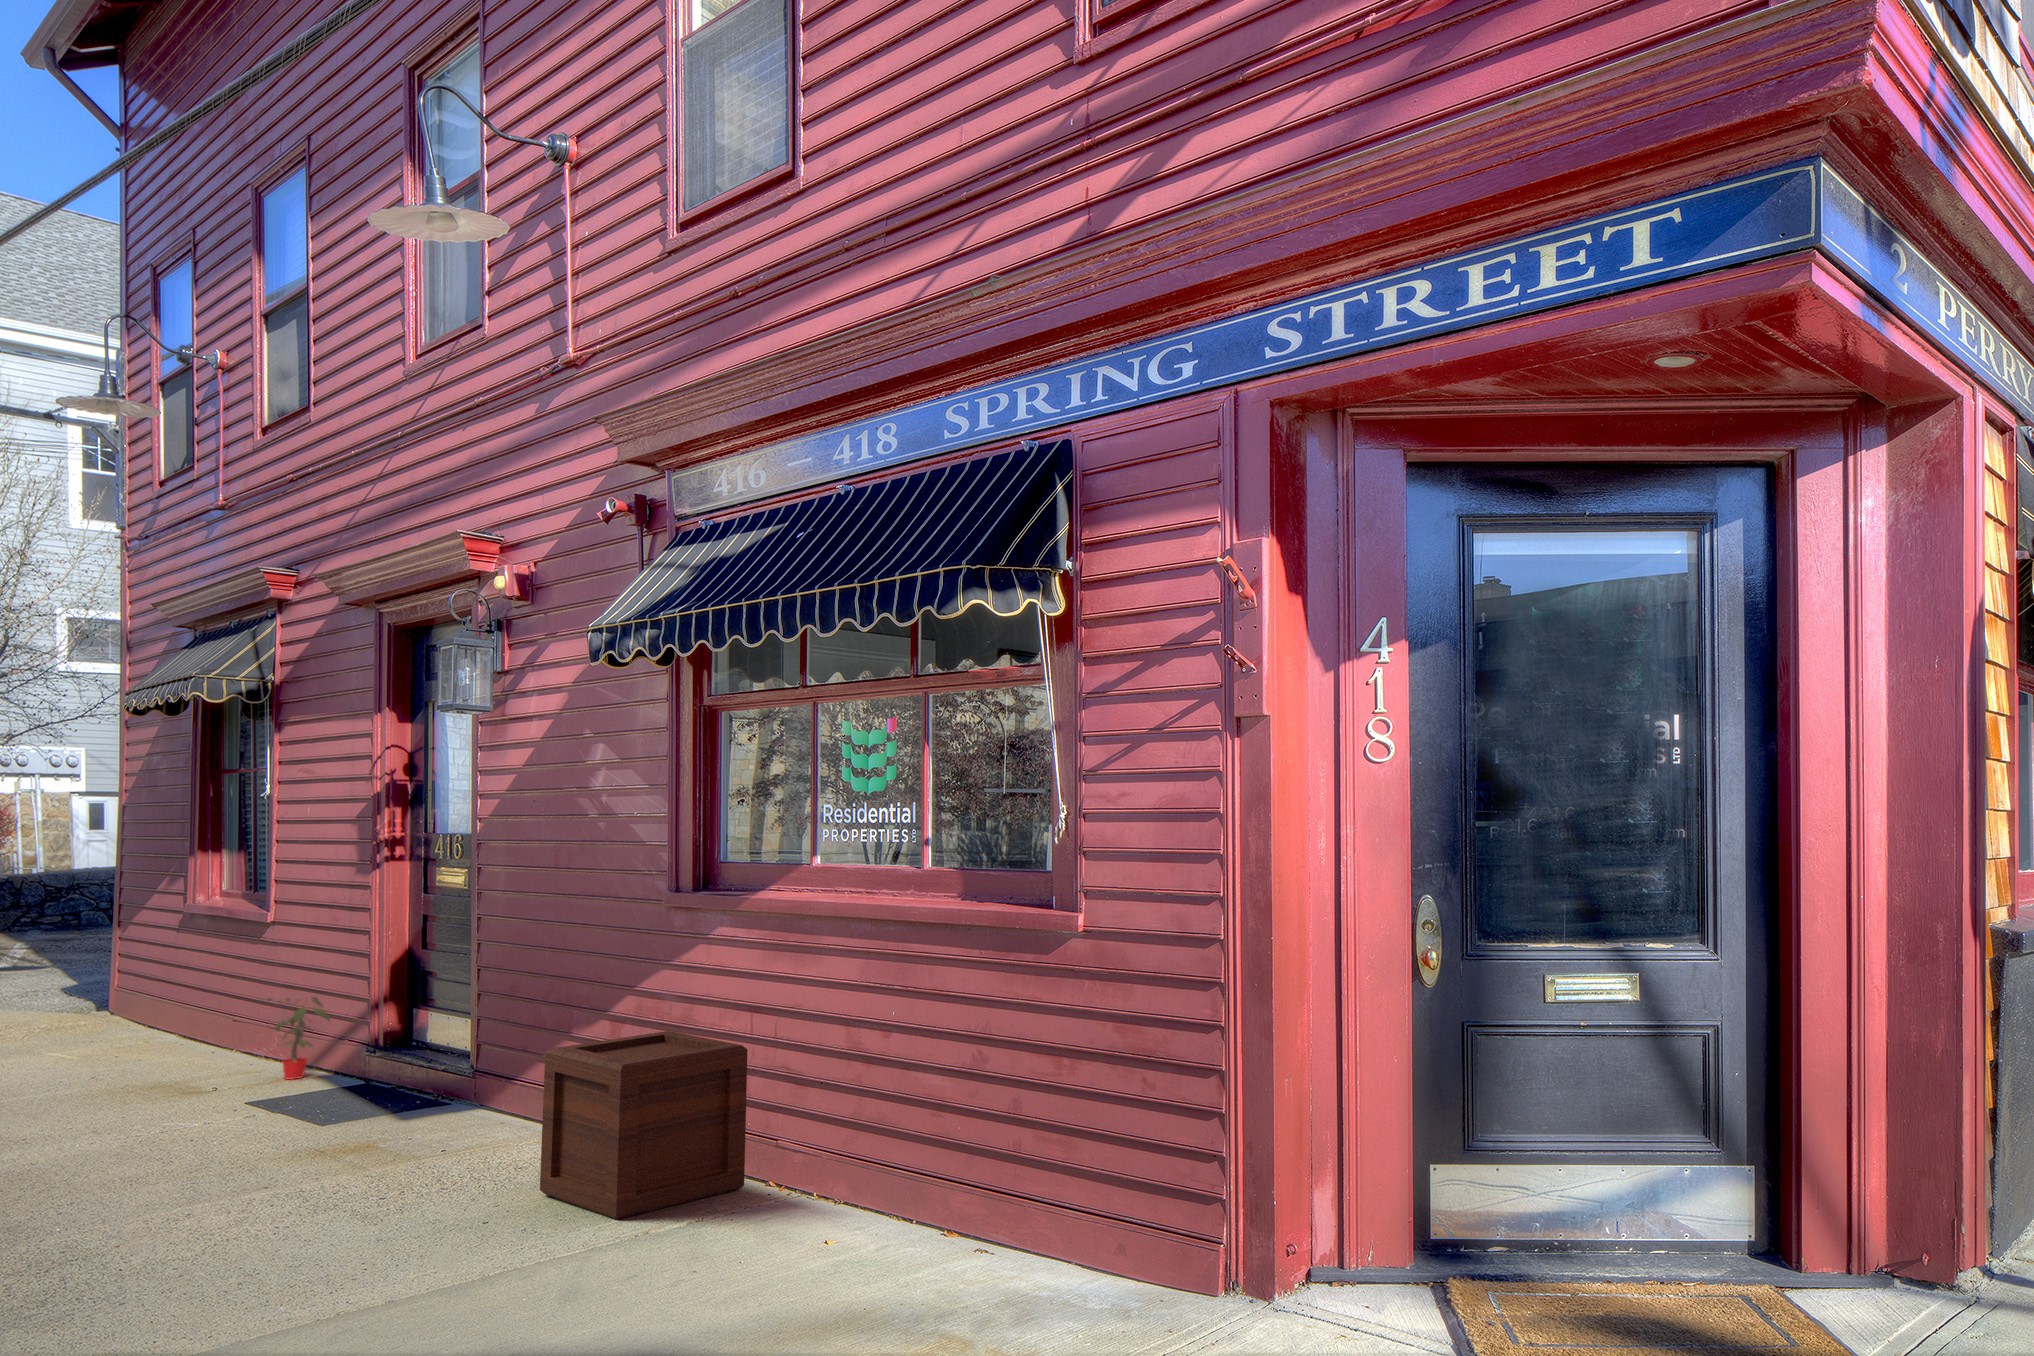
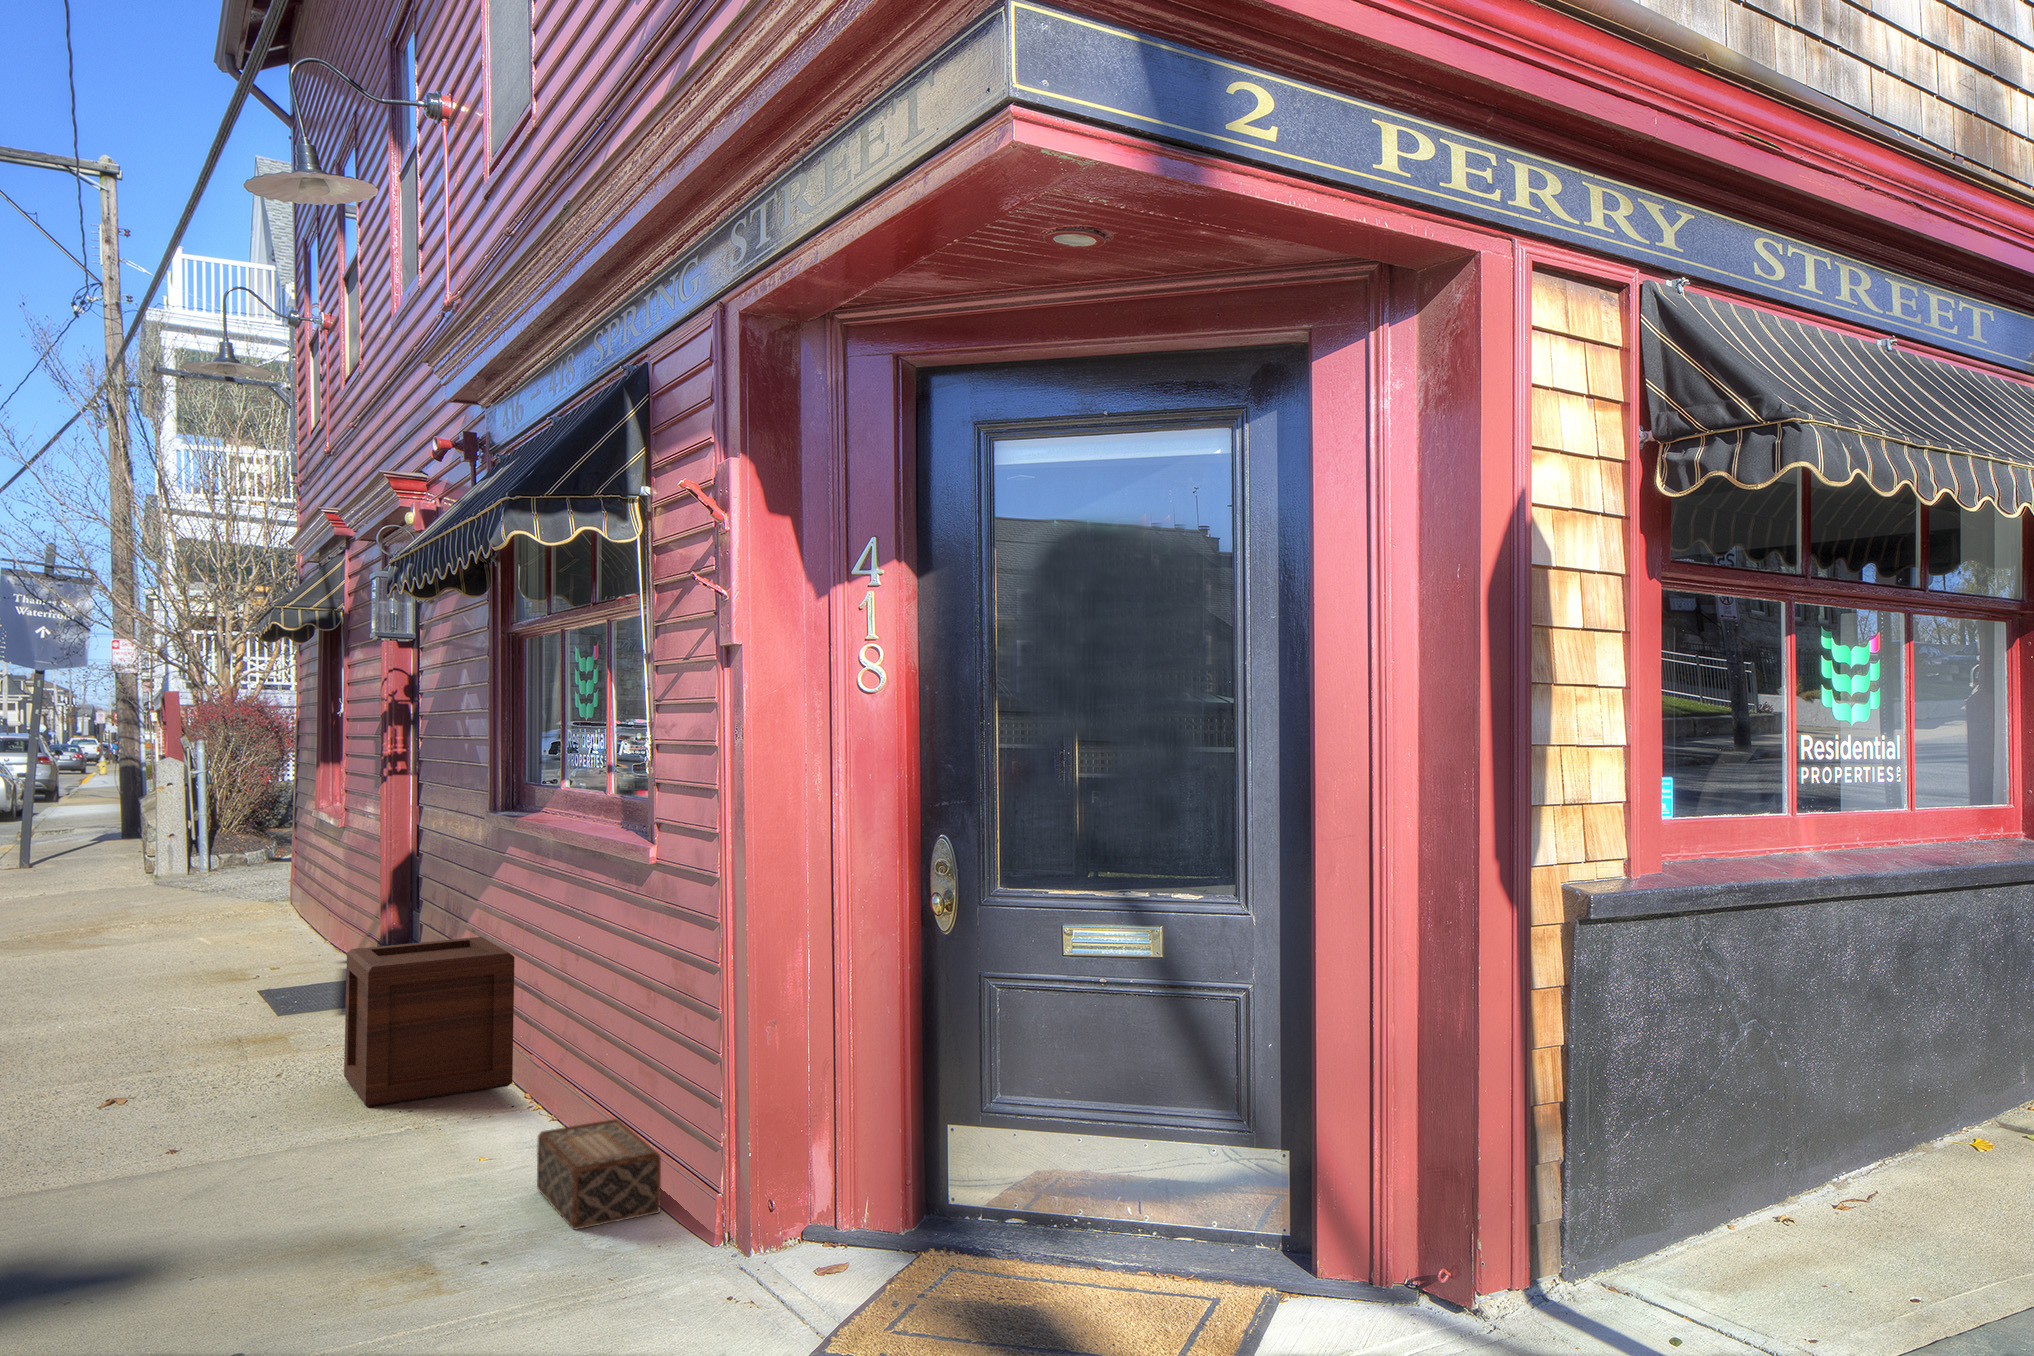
potted plant: present [268,998,330,1080] -> none [300,894,355,966]
woven basket: none [959,1206,1123,1318] -> present [537,1119,661,1230]

